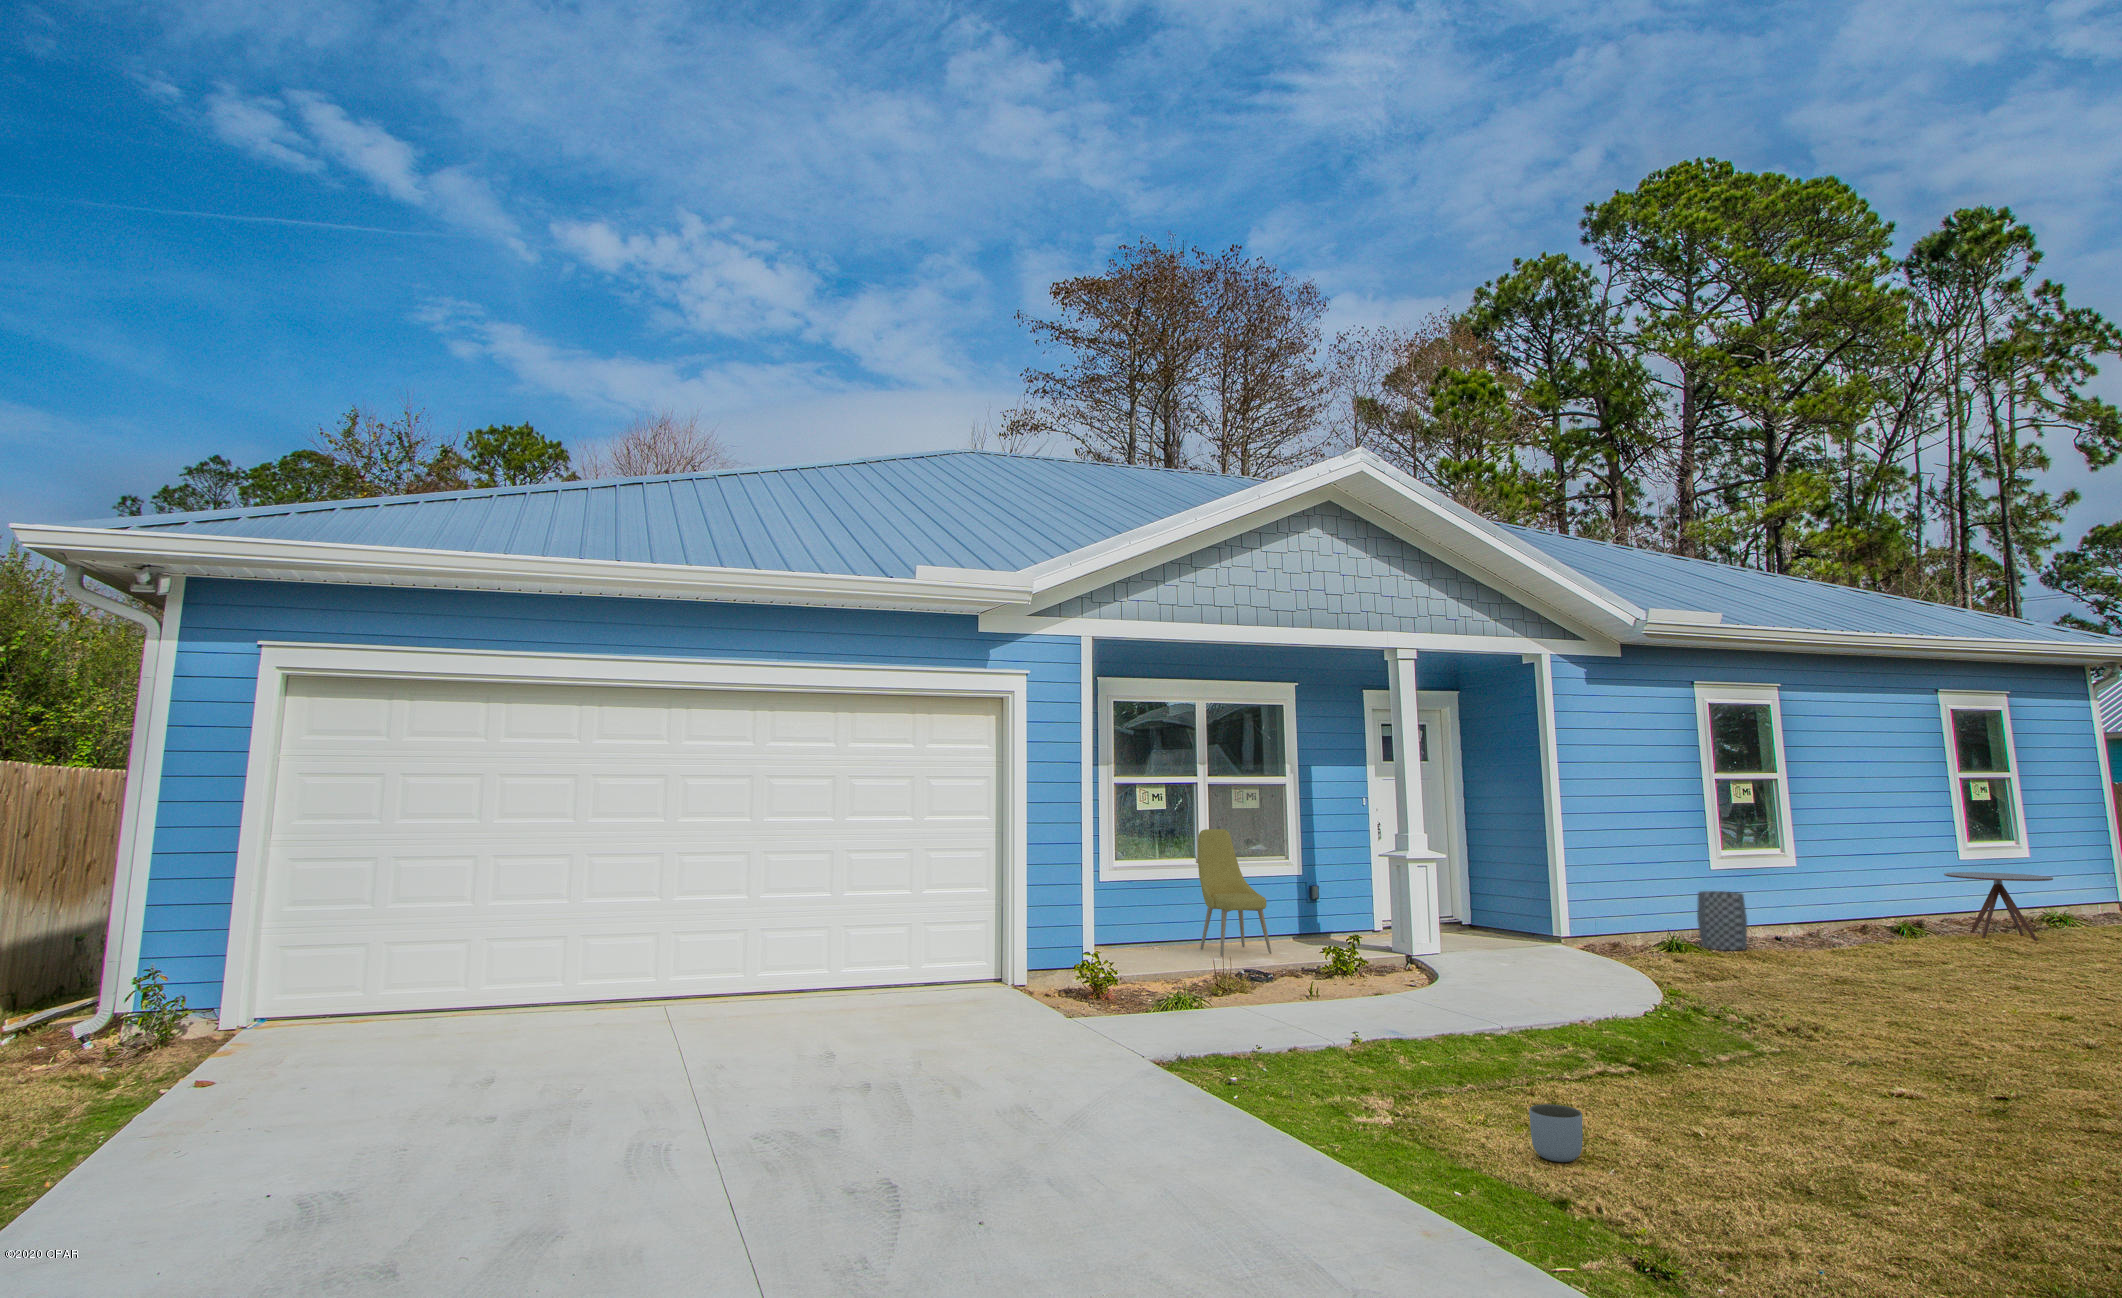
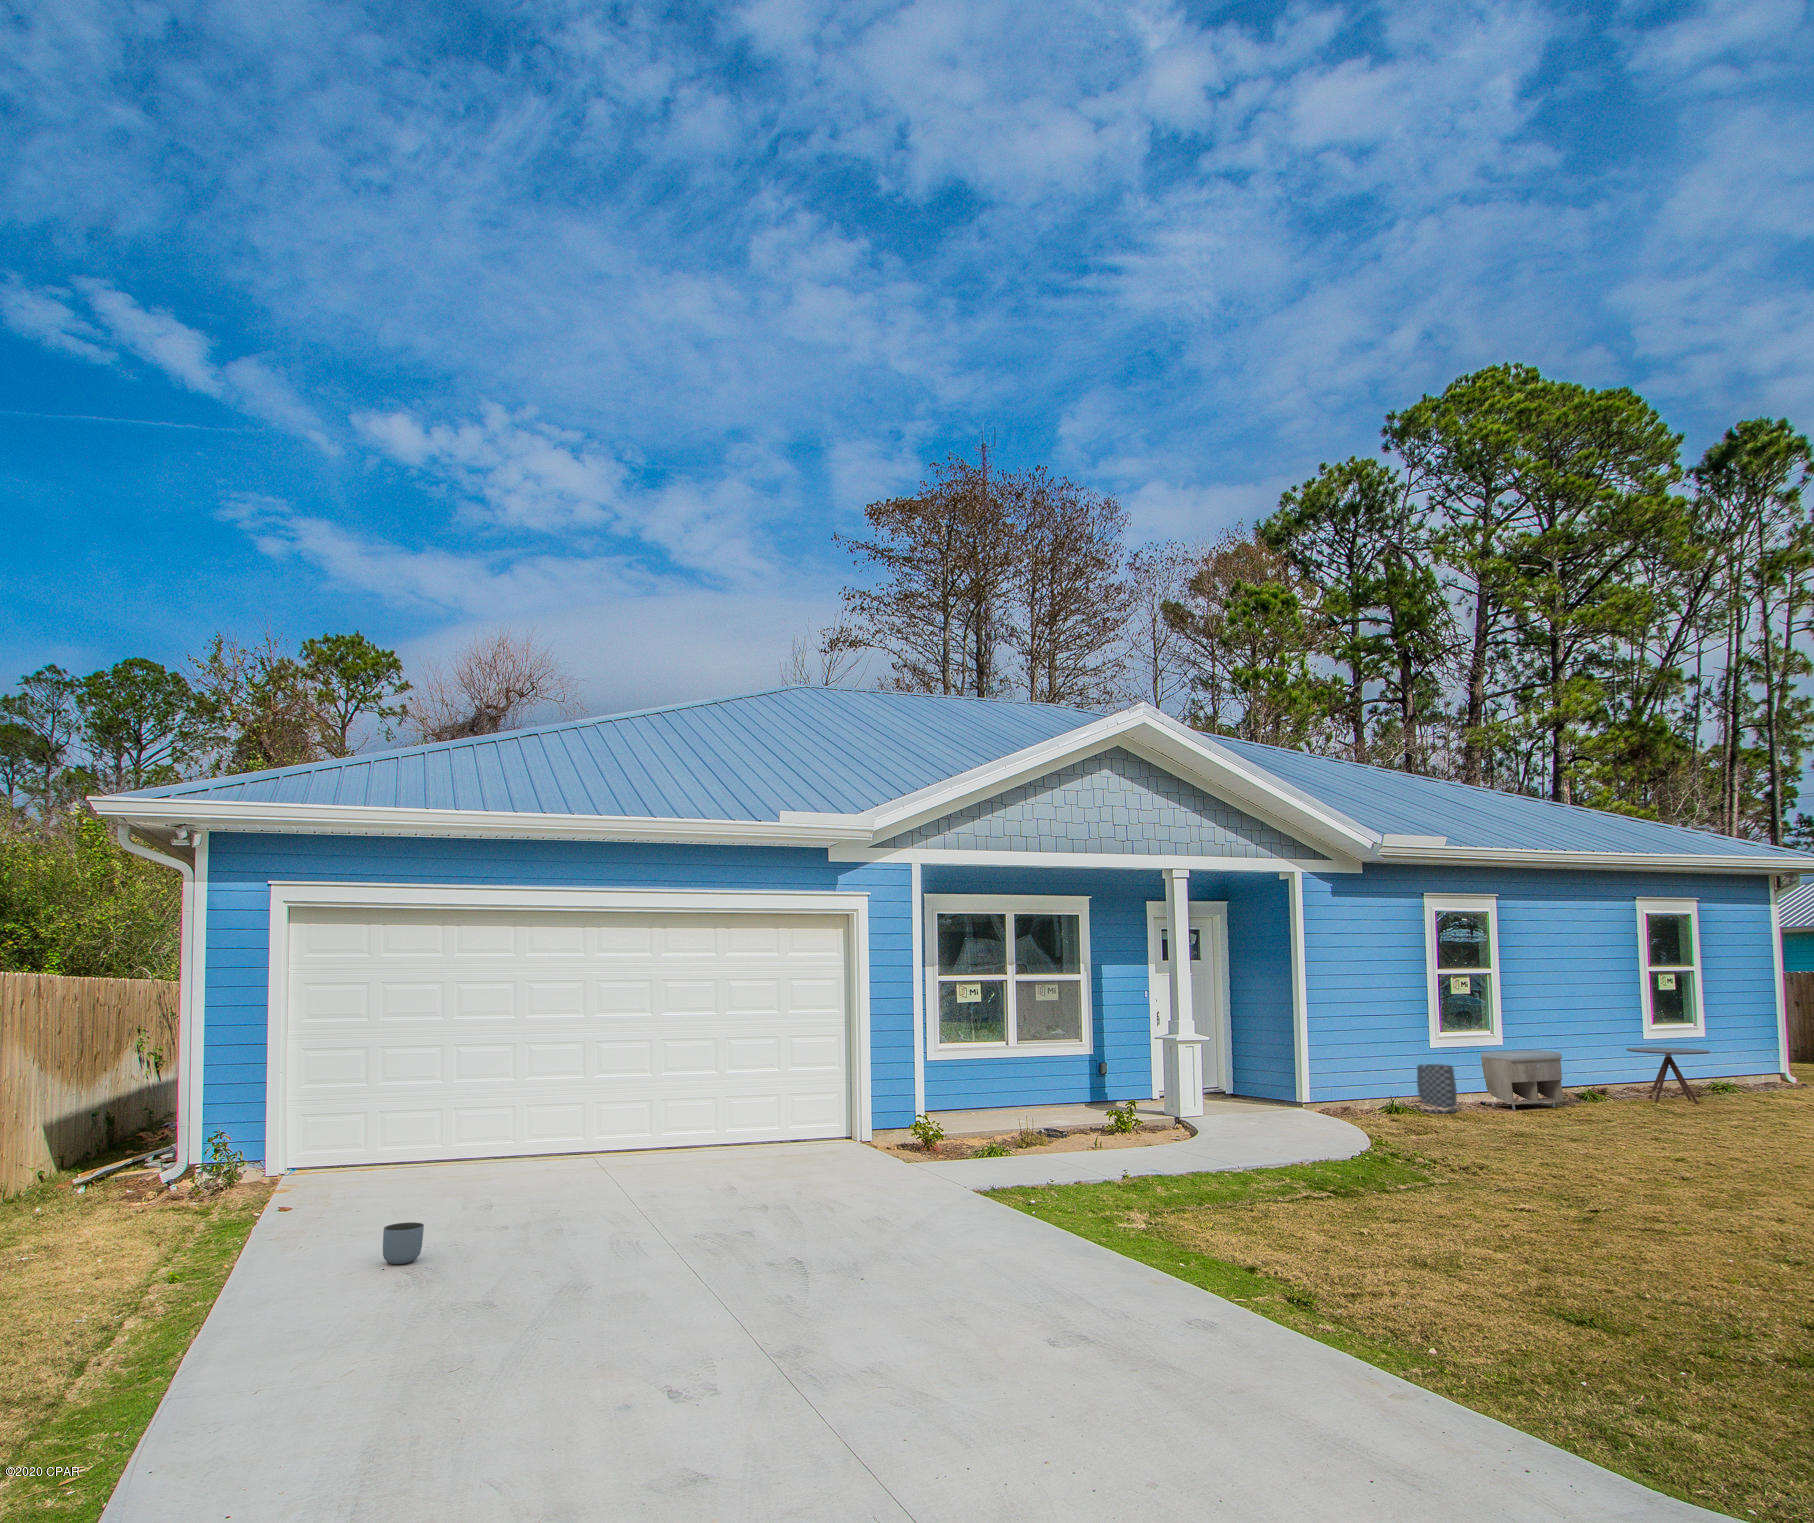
chair: present [1198,829,1271,956] -> none [1007,1015,1067,1121]
storage bench: none [1770,874,1876,946] -> present [1481,1050,1564,1110]
planter: present [1529,1104,1583,1162] -> present [383,1222,424,1264]

